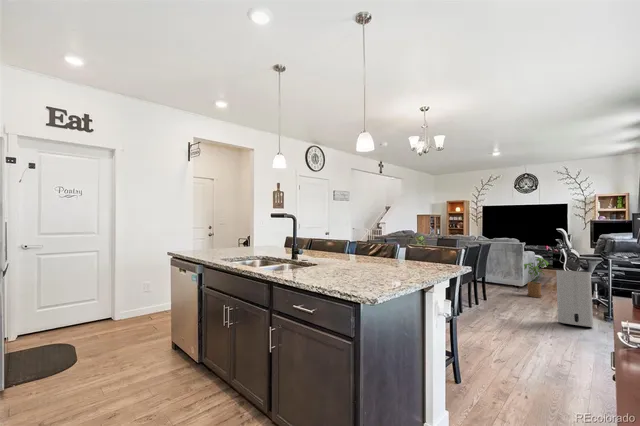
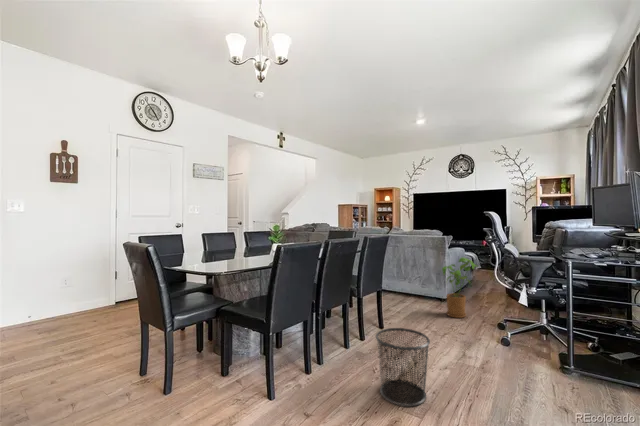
air purifier: present [556,270,593,327] -> none [478,283,544,399]
waste bin: none [501,292,532,327] -> present [376,328,430,406]

